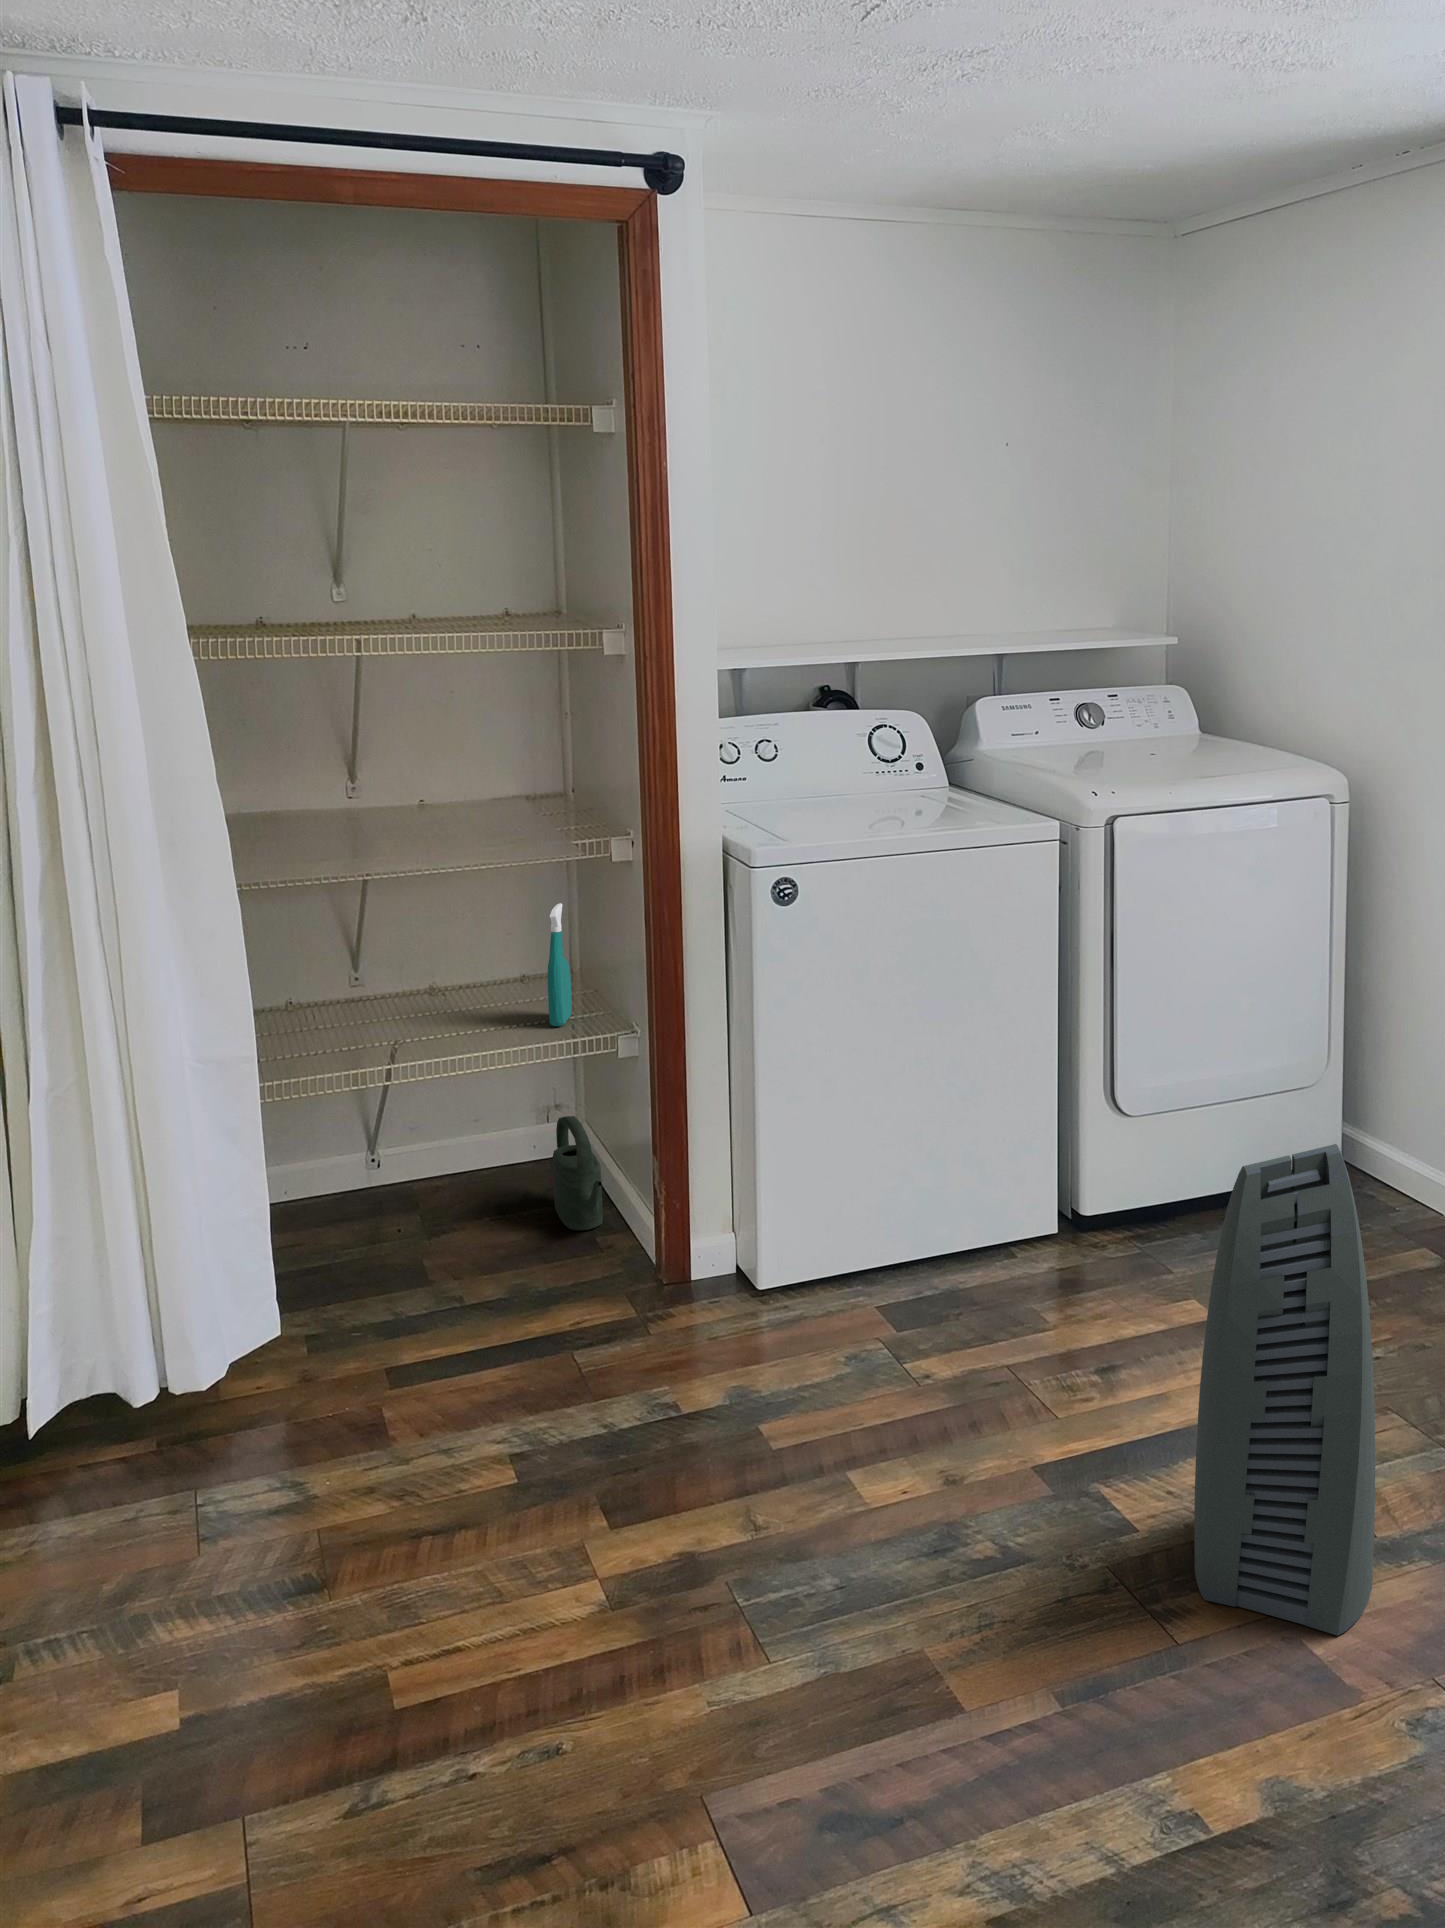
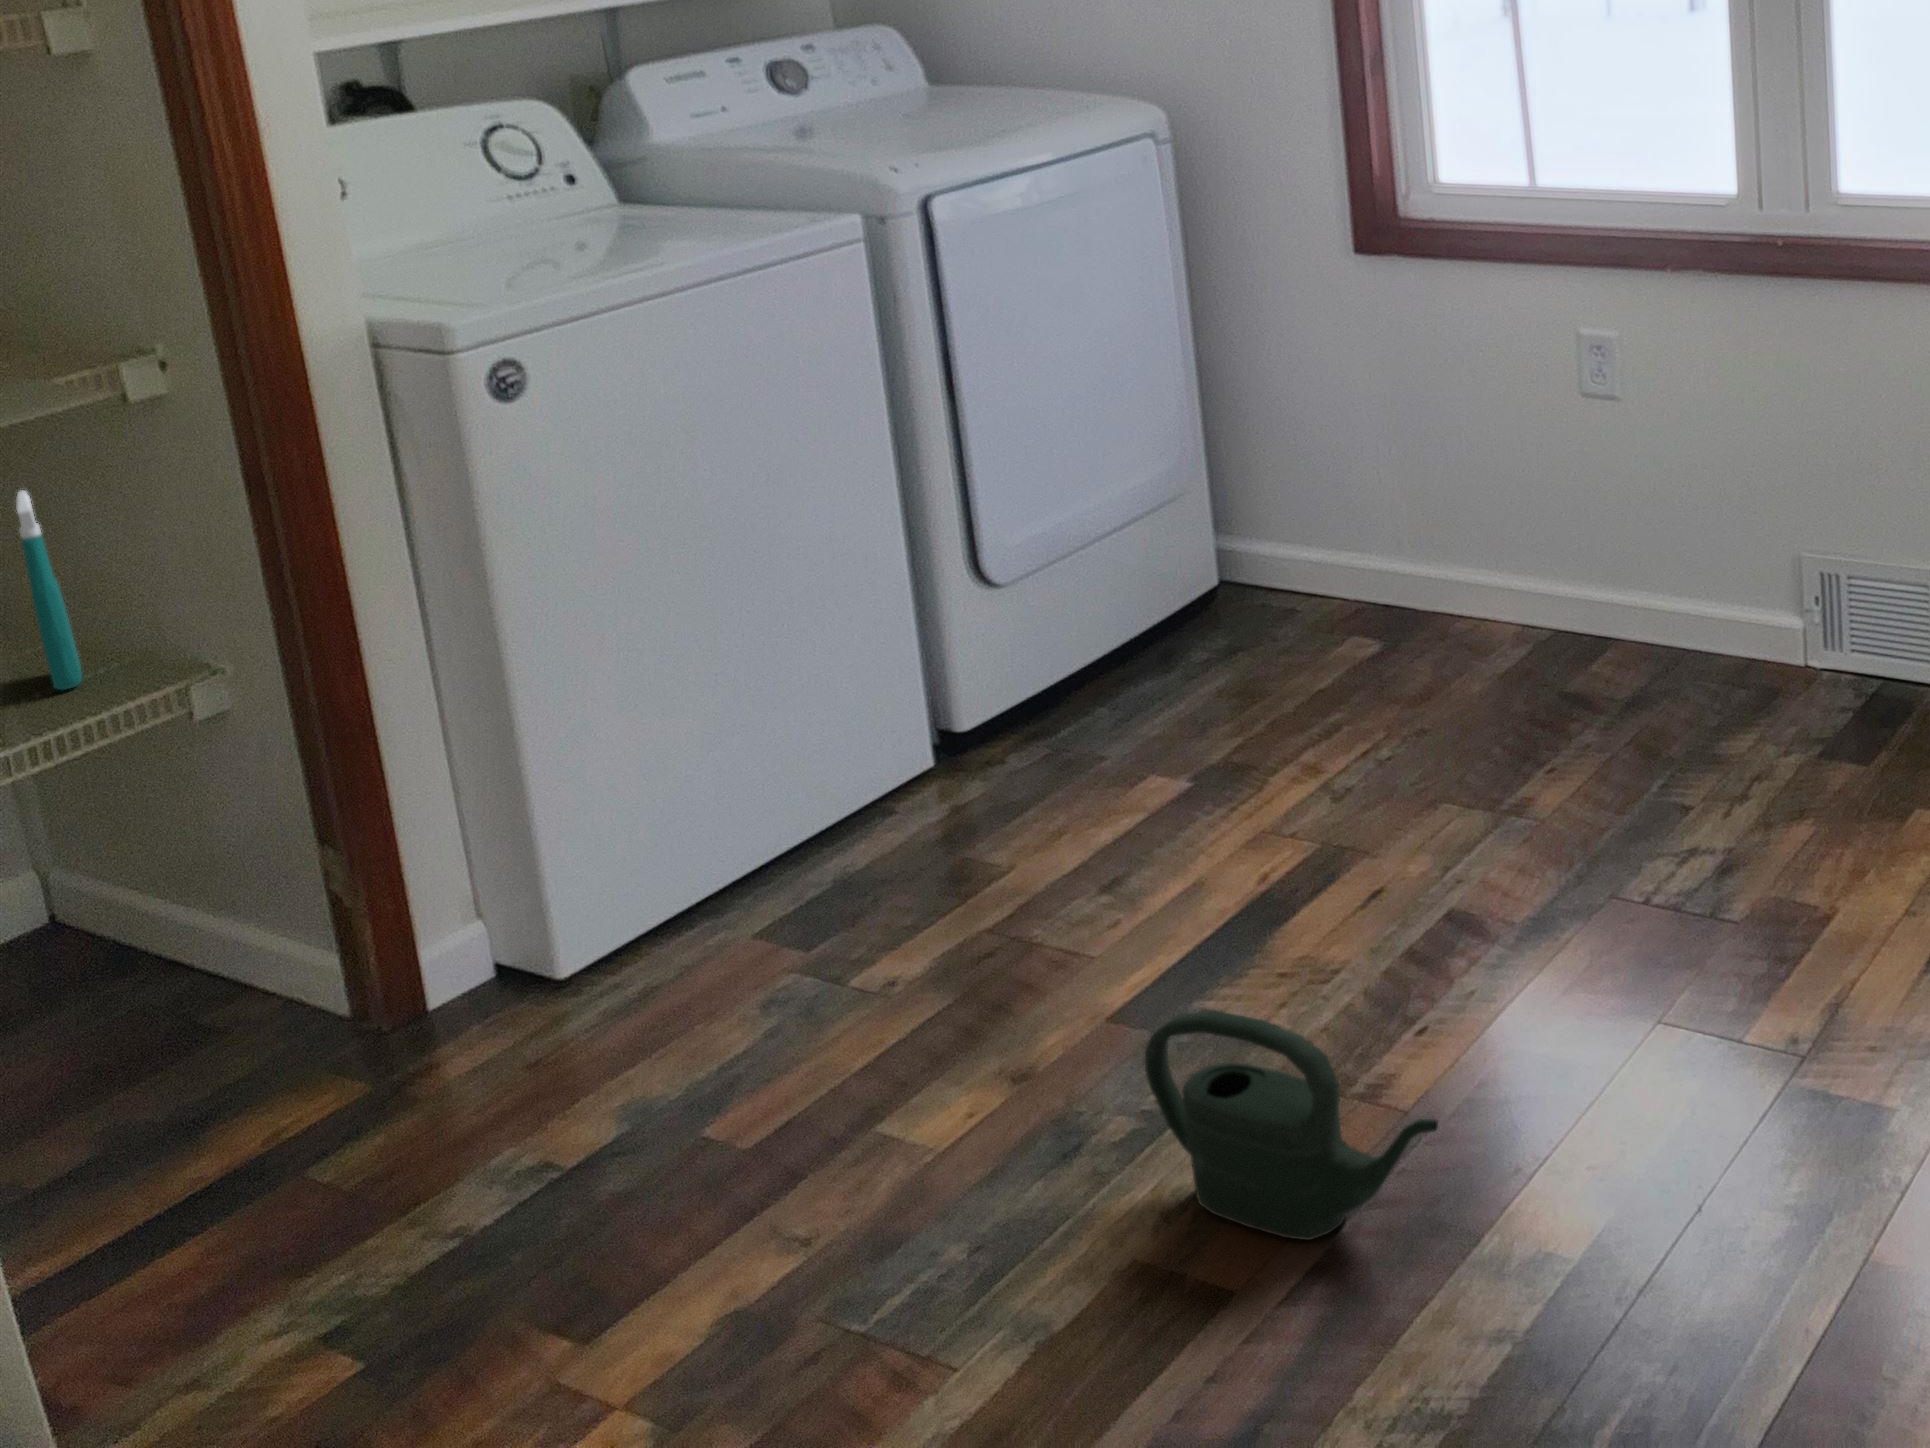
watering can: present [553,1116,603,1230] -> present [1145,1010,1438,1240]
air purifier: present [1194,1144,1376,1636] -> none [1338,492,1560,1061]

